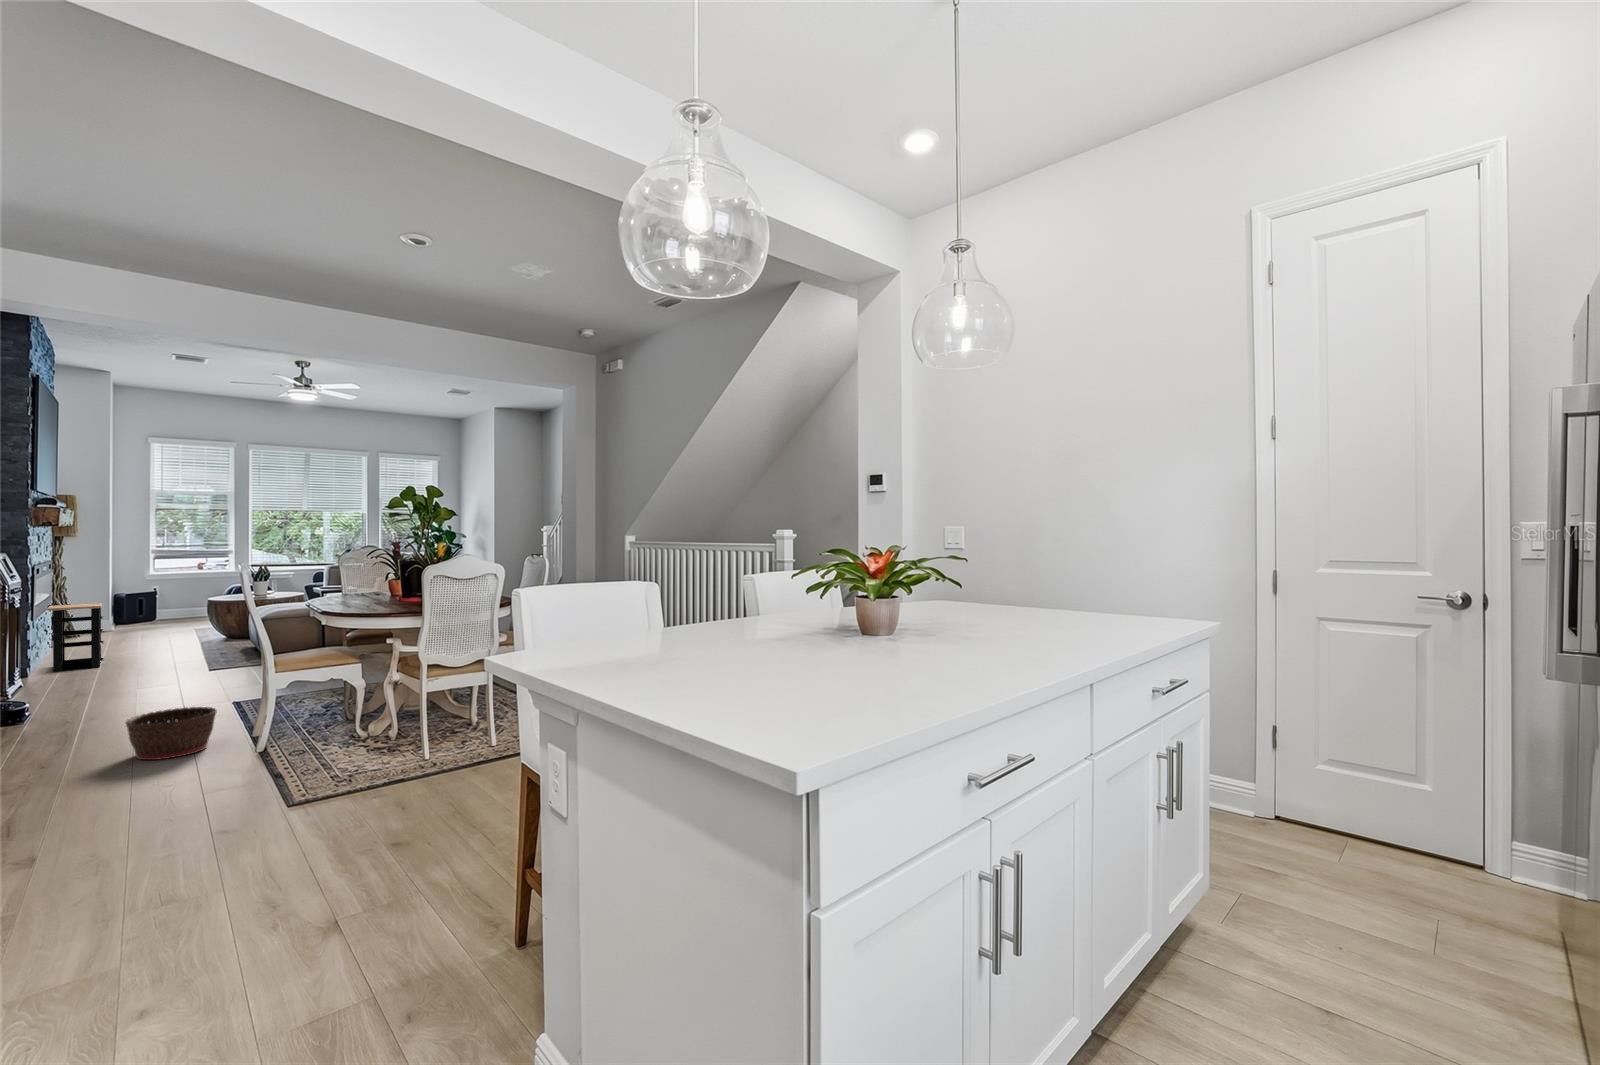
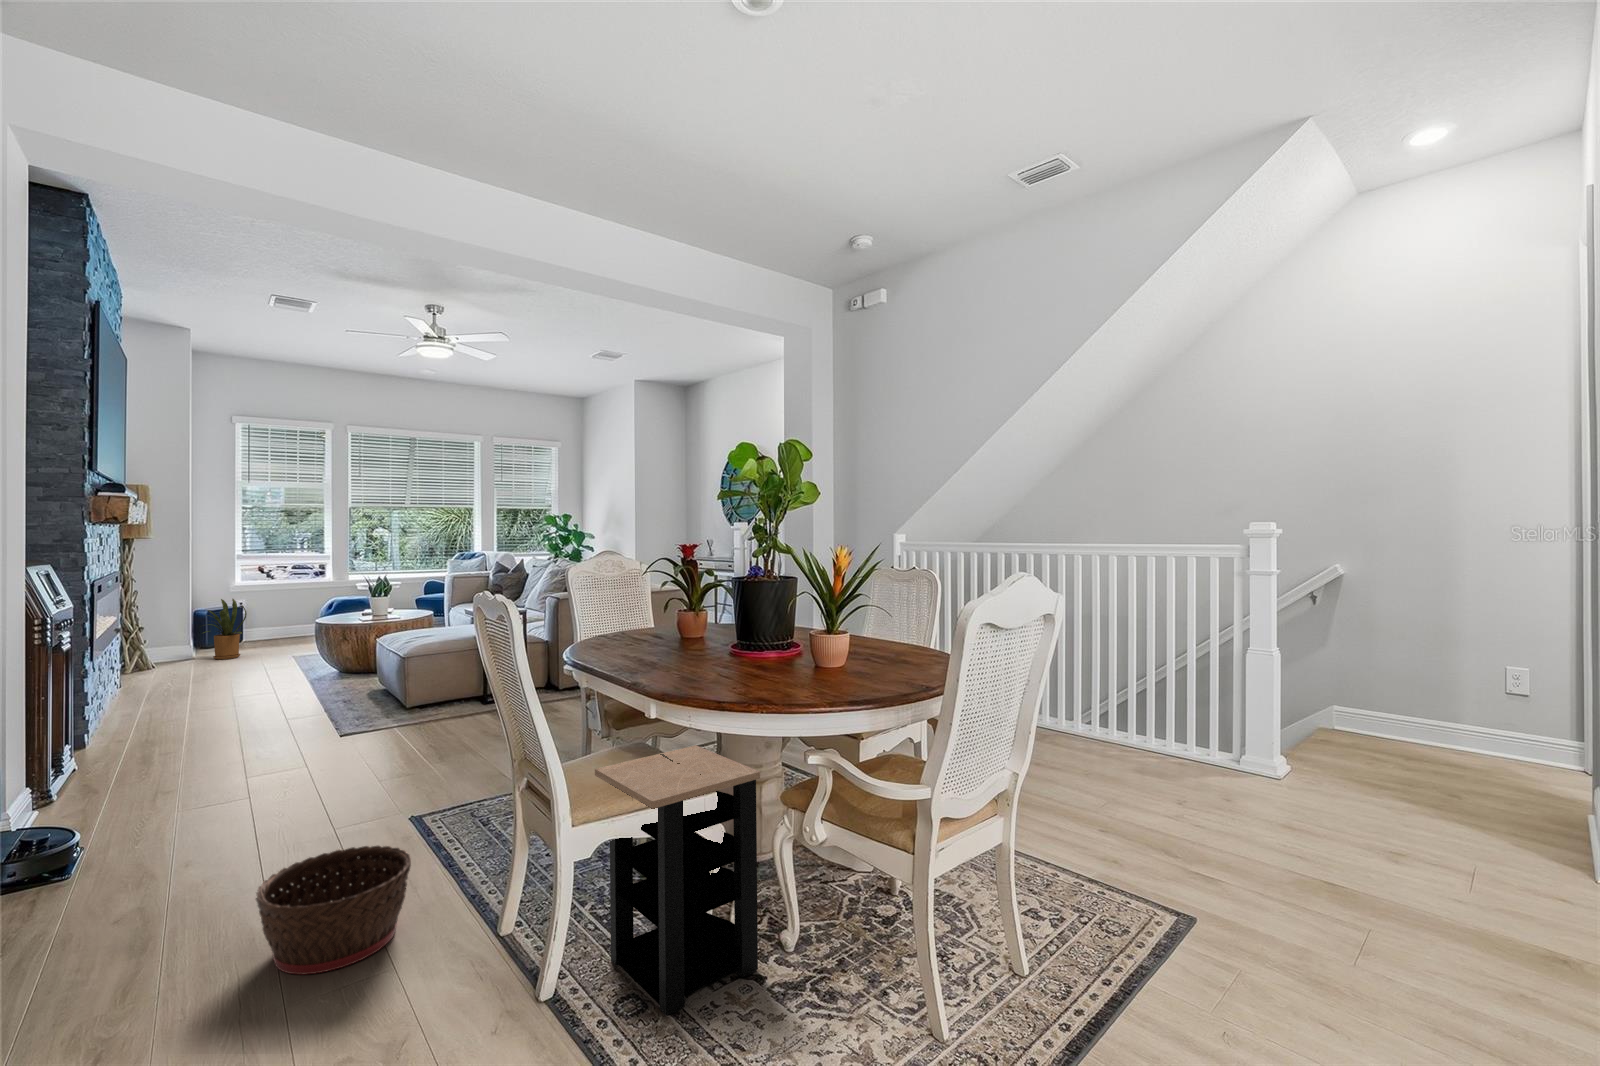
house plant: none [114,583,159,632] -> present [203,599,247,659]
side table: present [47,603,104,671] -> present [595,745,760,1015]

